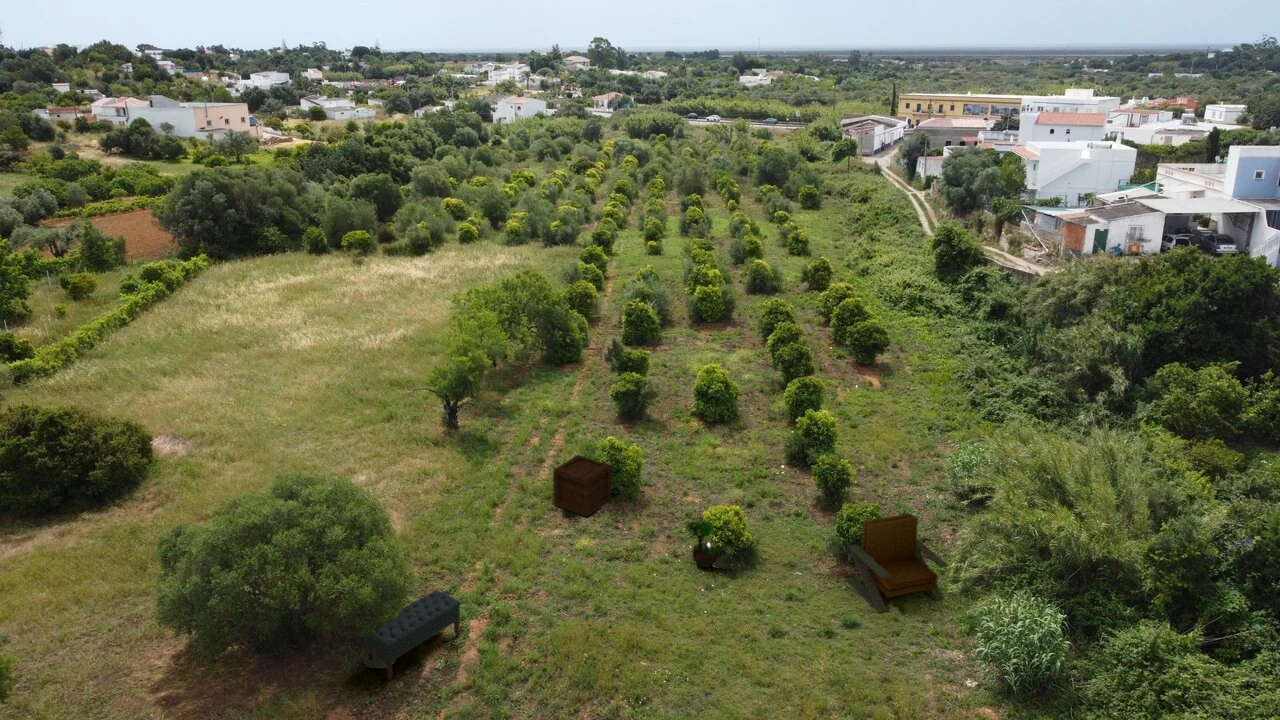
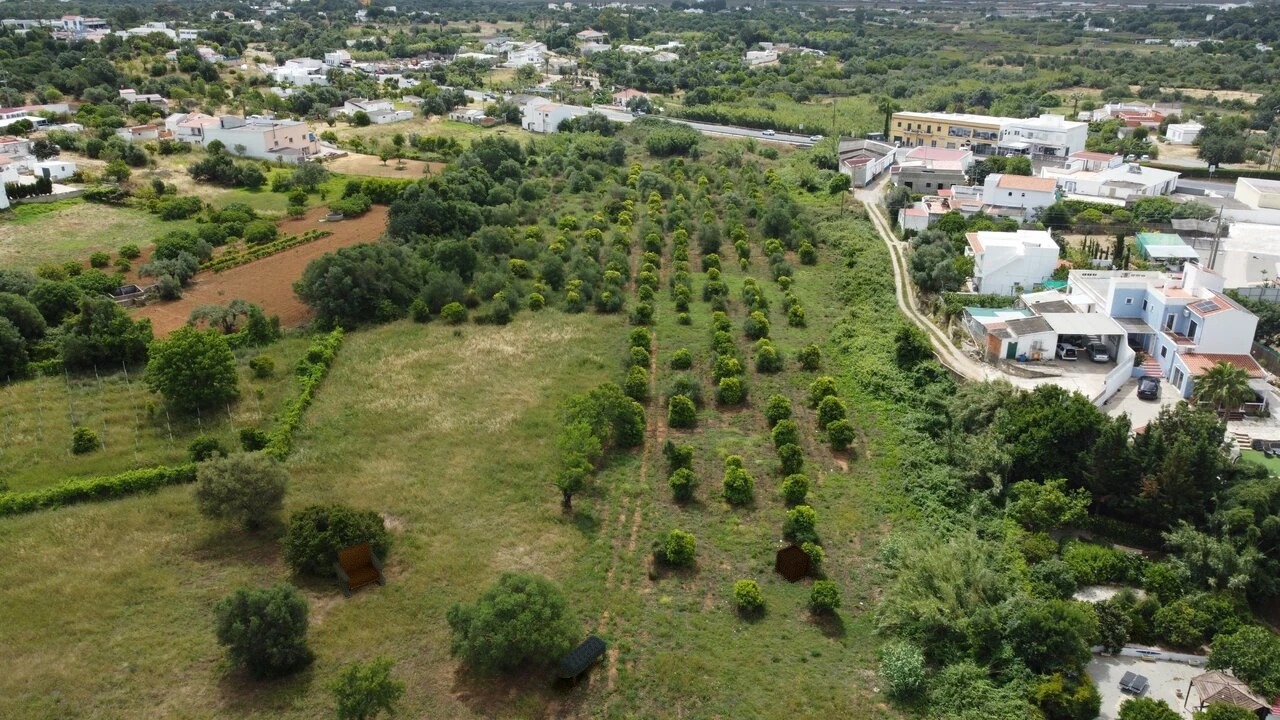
wooden crate: present [553,455,612,517] -> present [775,544,812,582]
lounge chair: present [846,514,949,613] -> present [333,542,386,598]
potted tree: present [686,518,719,567] -> none [722,587,744,617]

